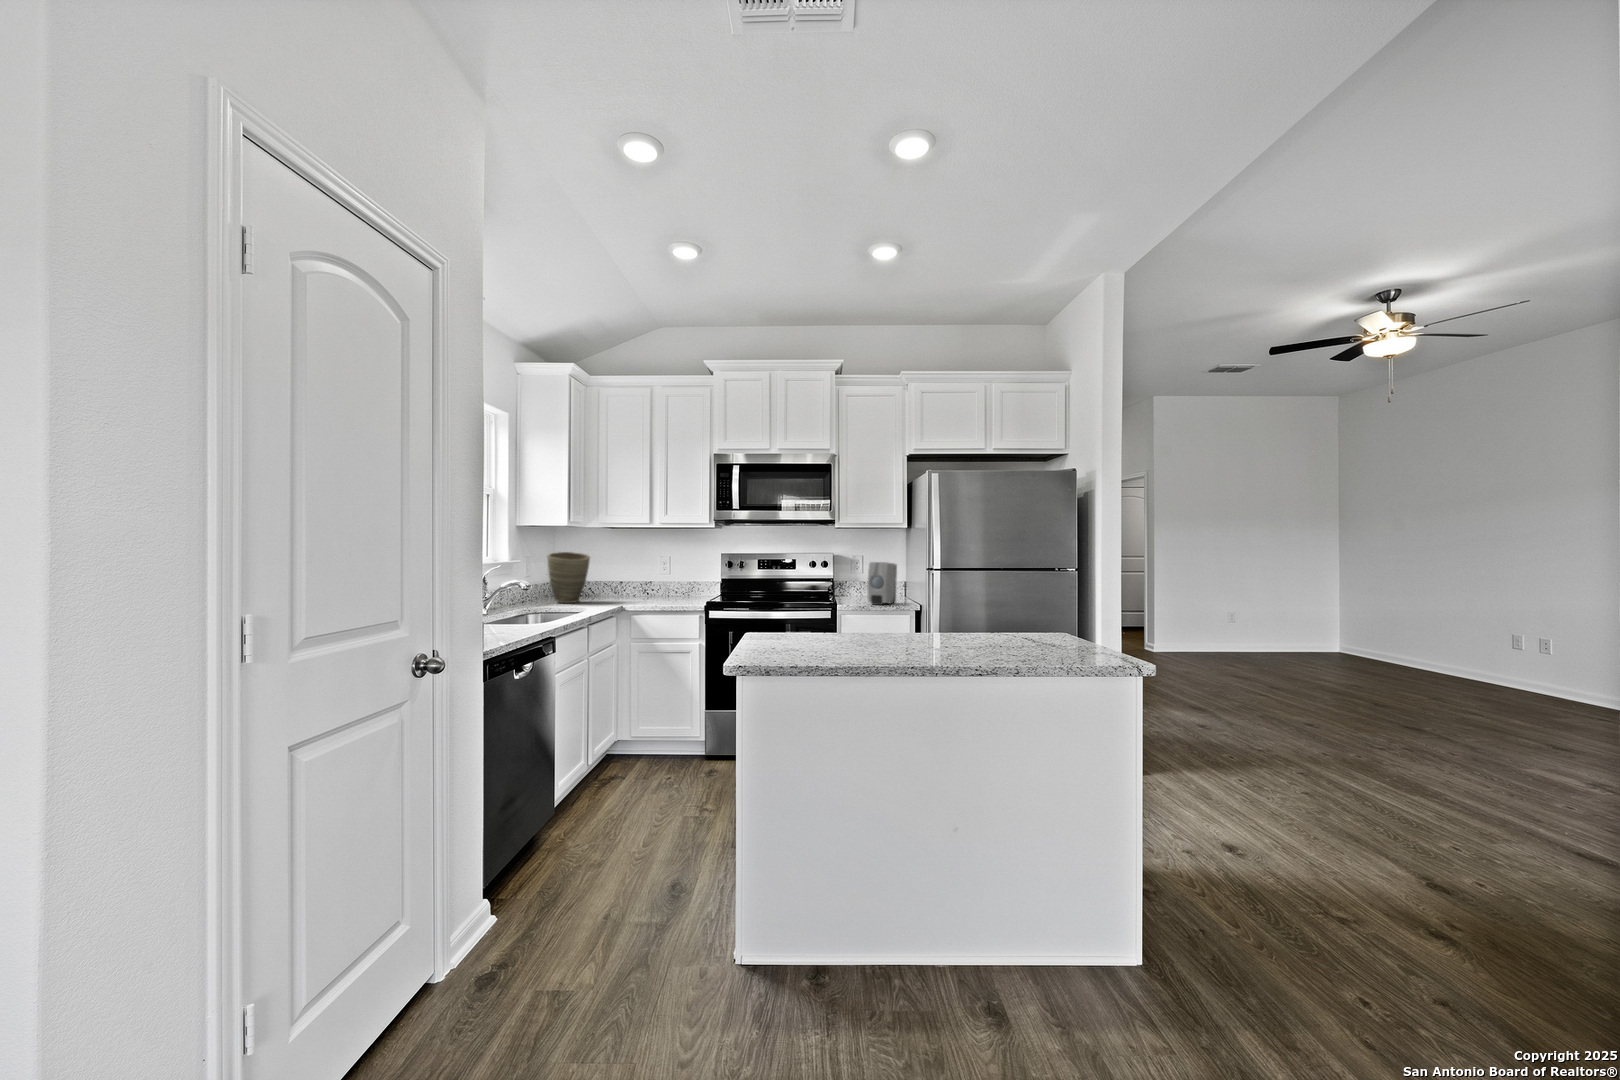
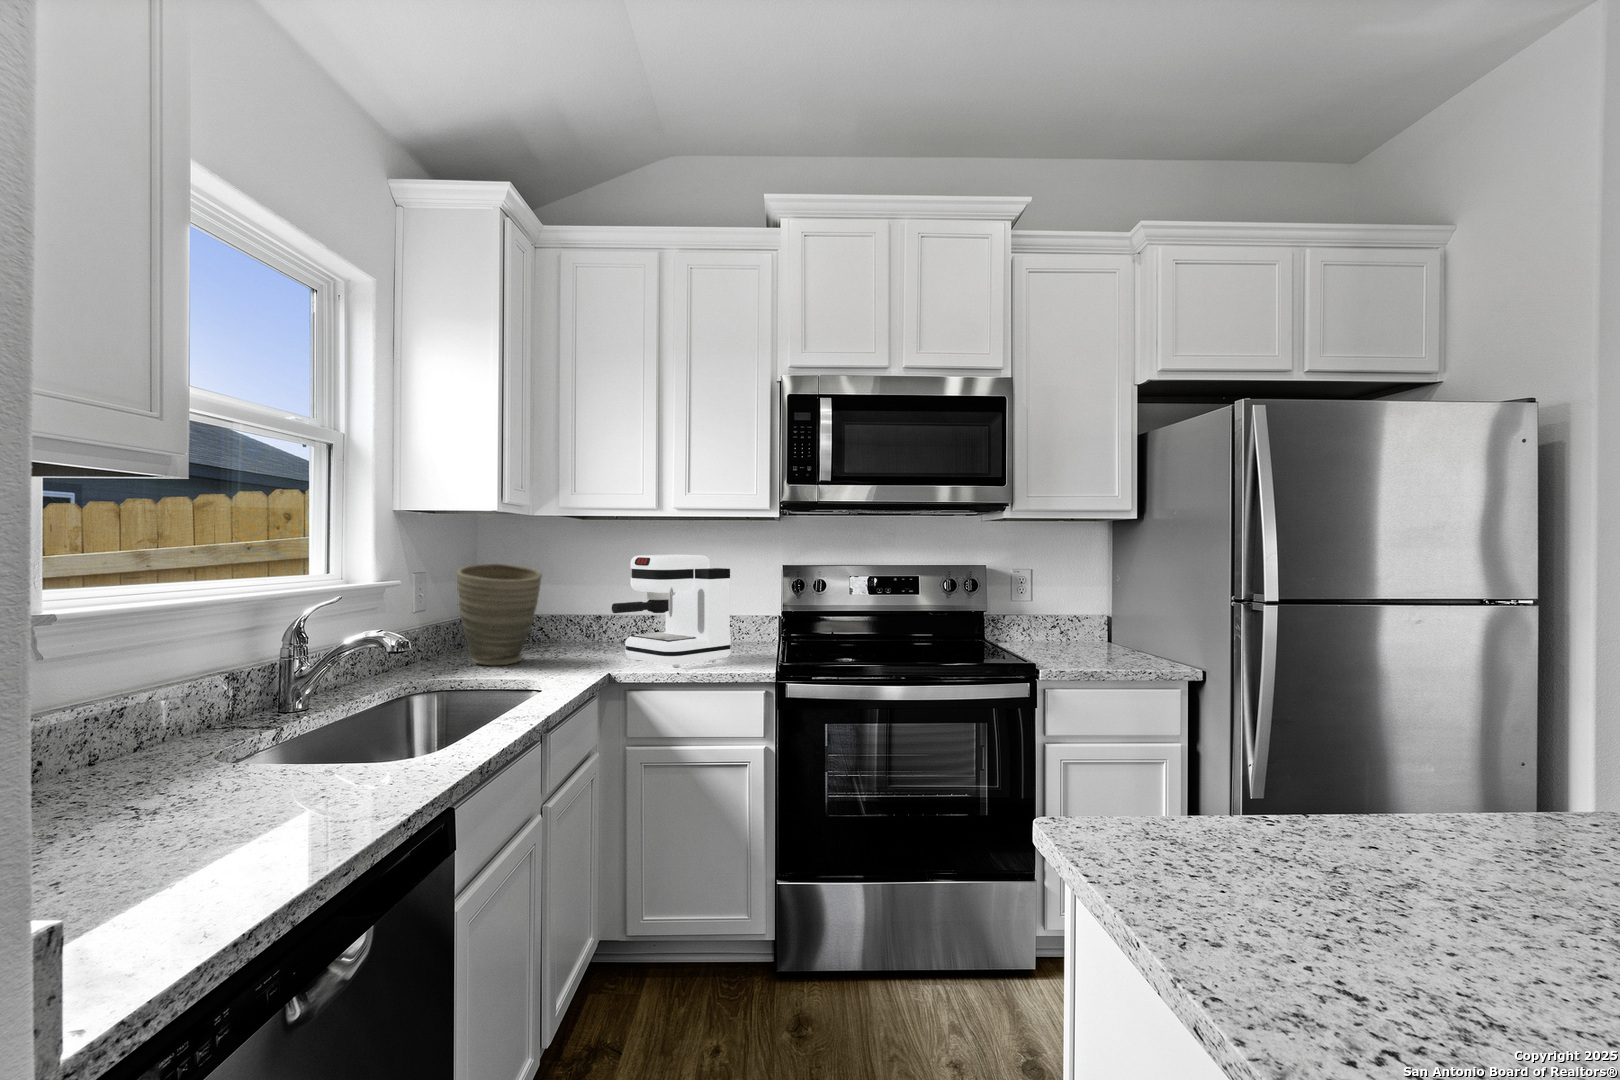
coffee maker: none [625,547,687,604] -> present [612,555,731,667]
soap dispenser: present [868,562,897,605] -> none [1086,584,1132,669]

